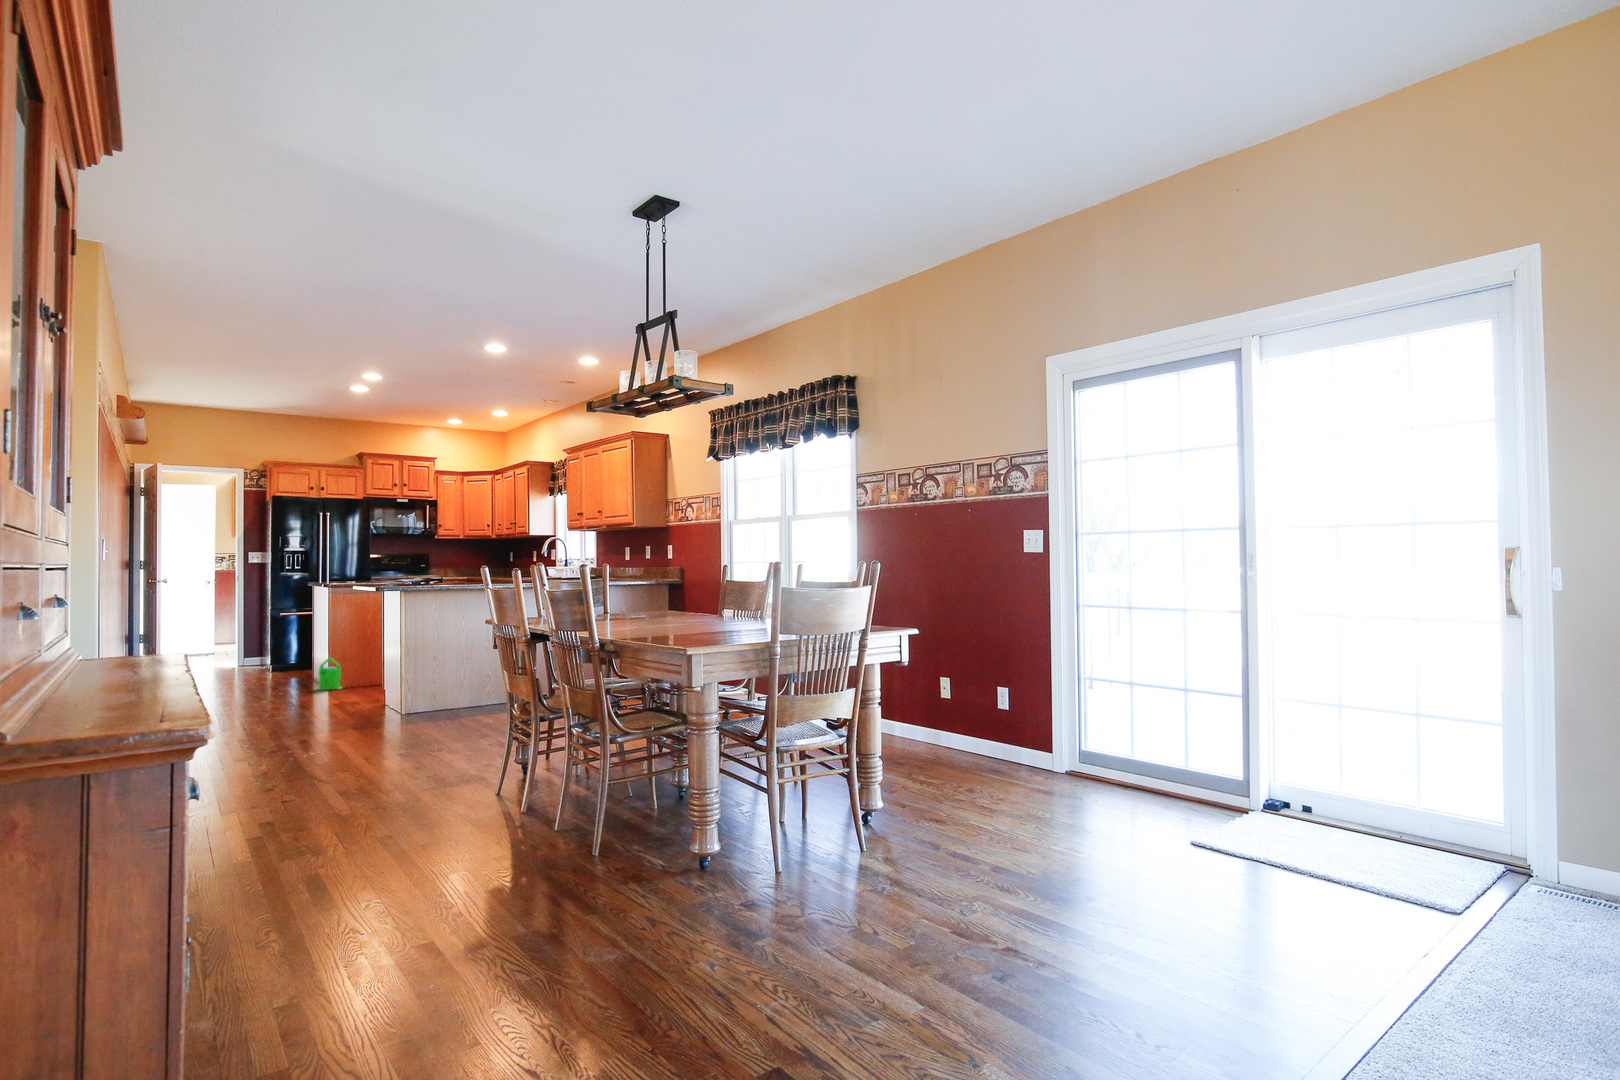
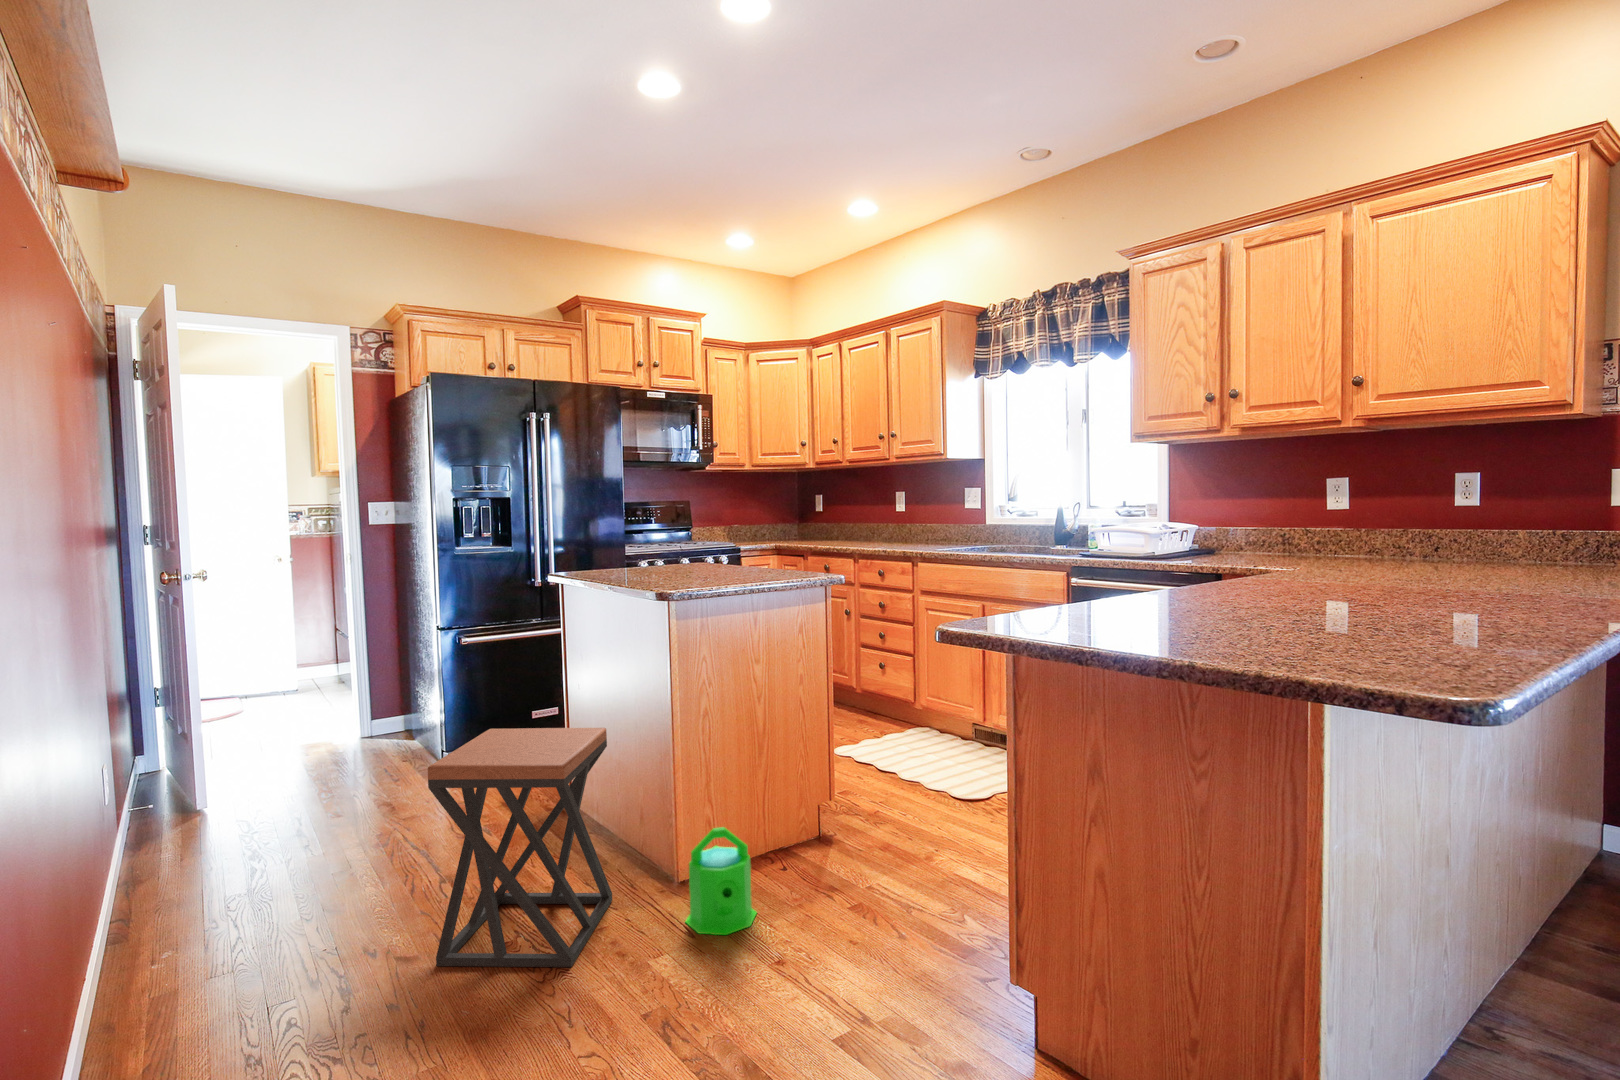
stool: none [230,627,299,693] -> present [427,728,612,967]

